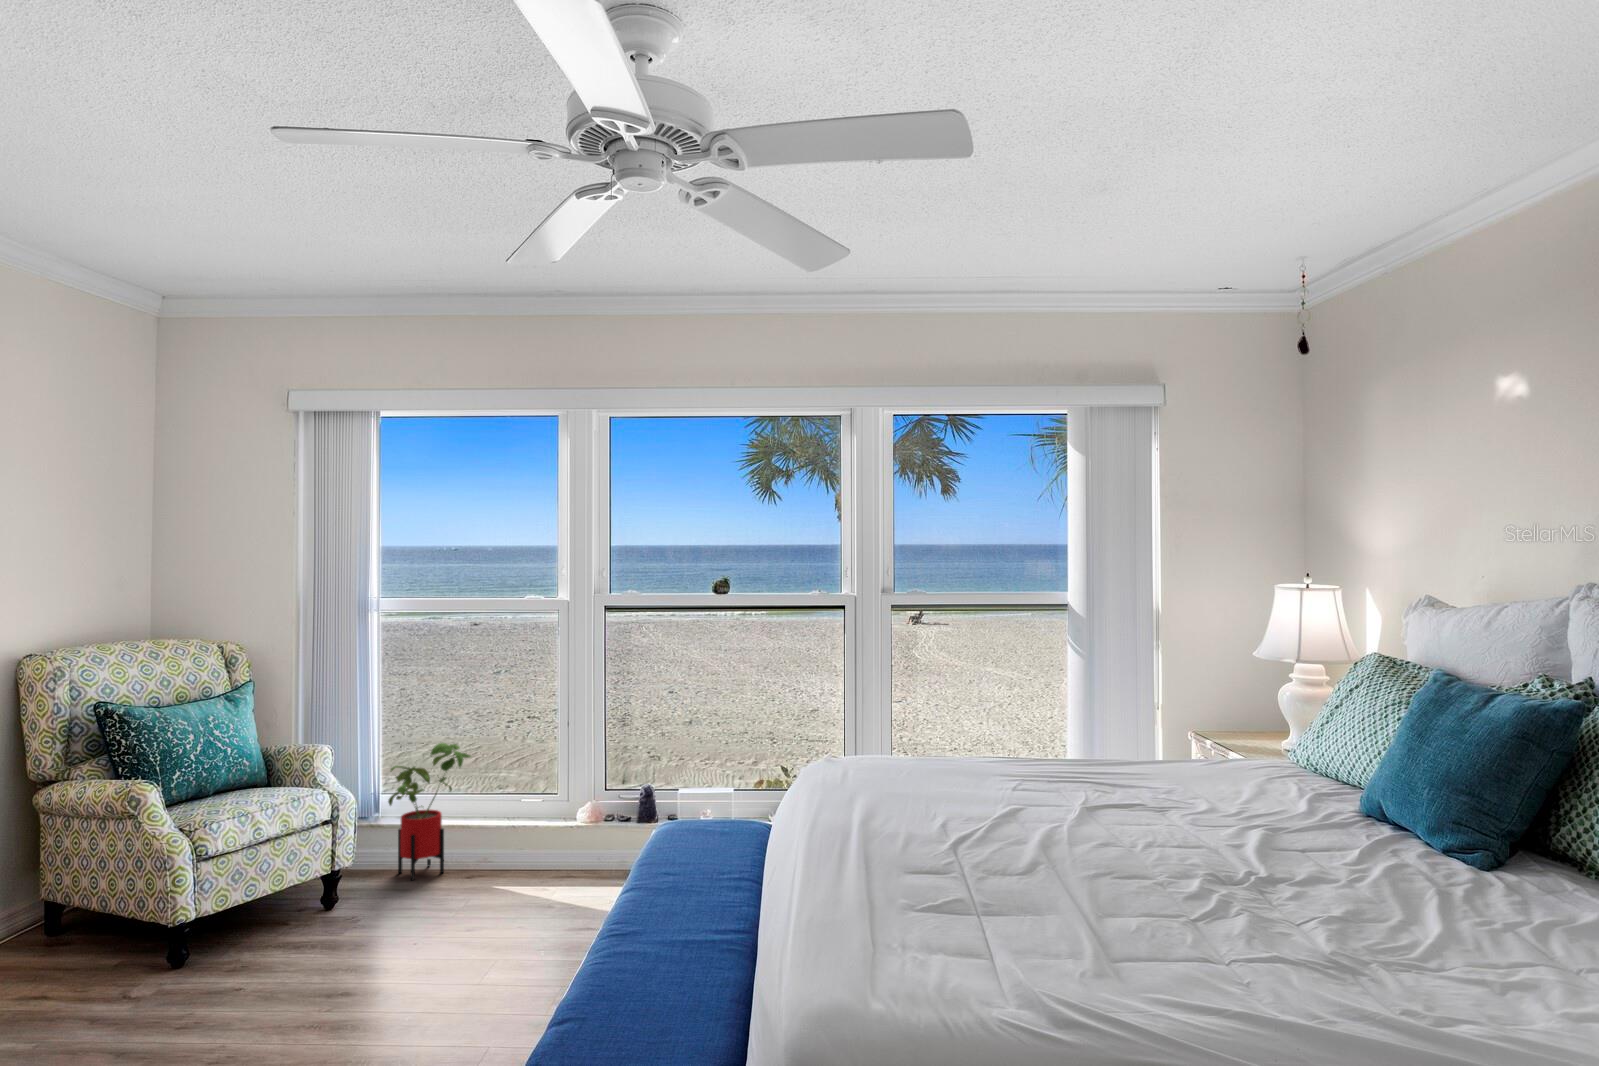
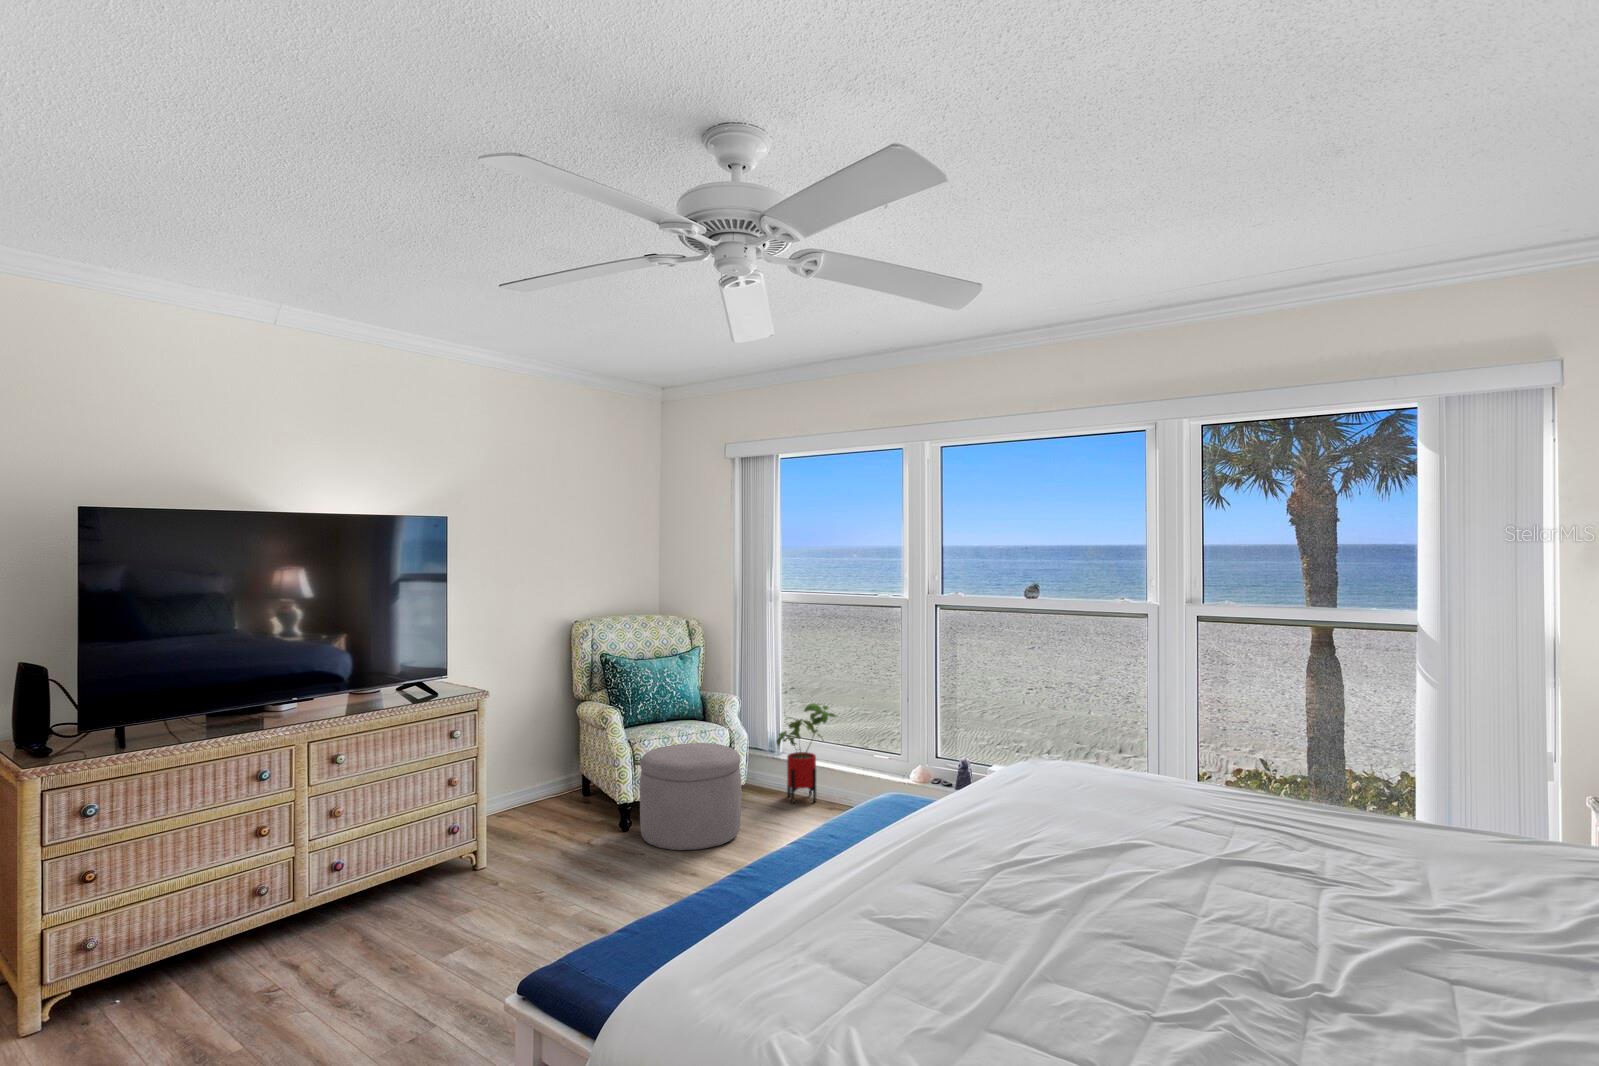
ottoman: none [213,815,375,976] -> present [640,743,741,850]

